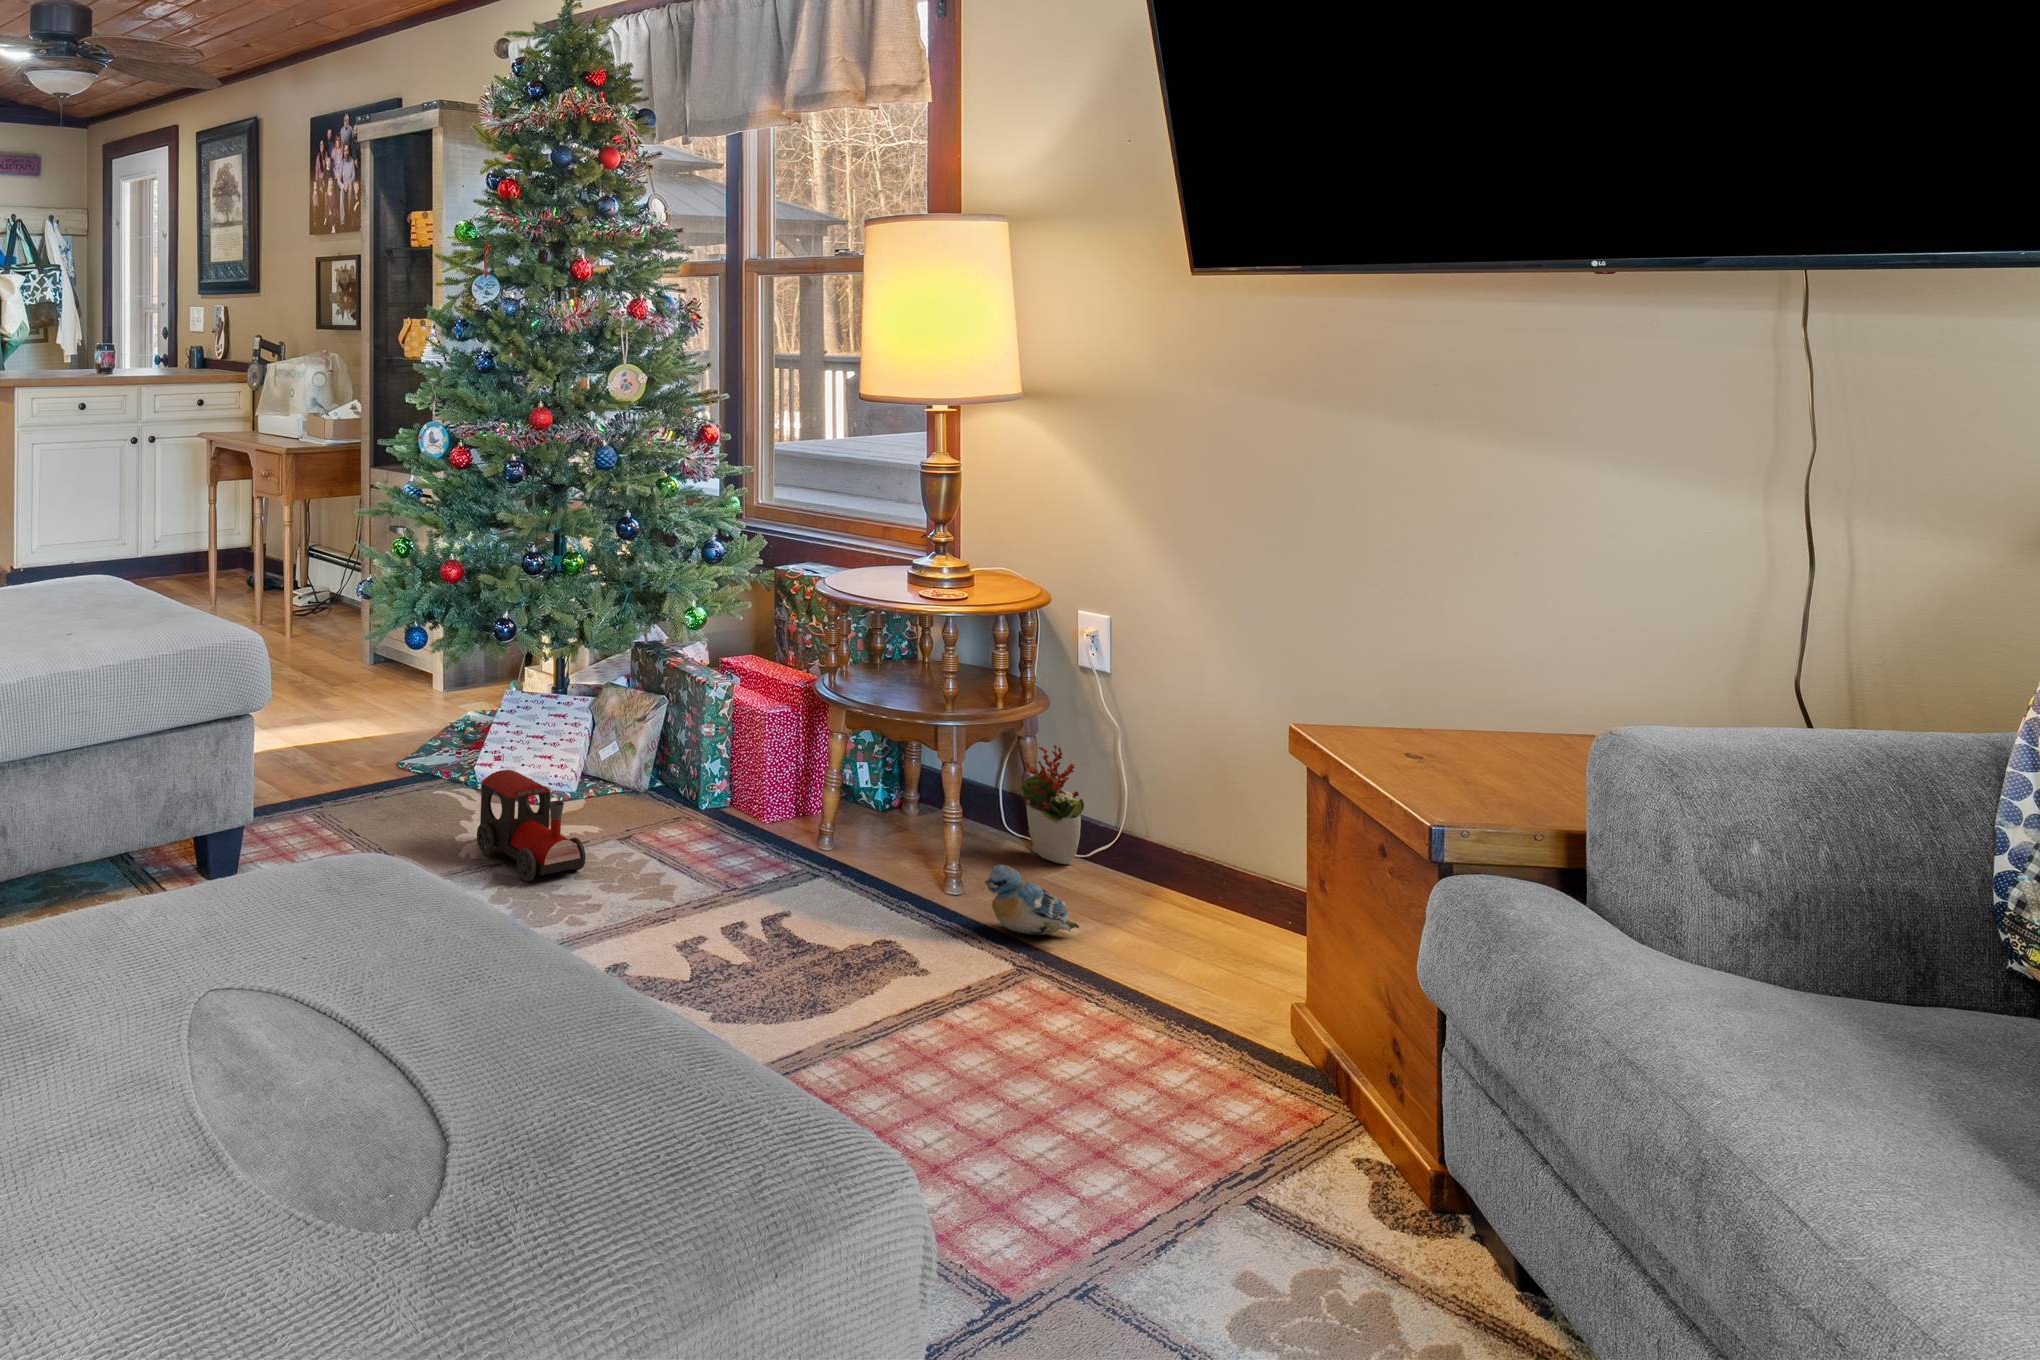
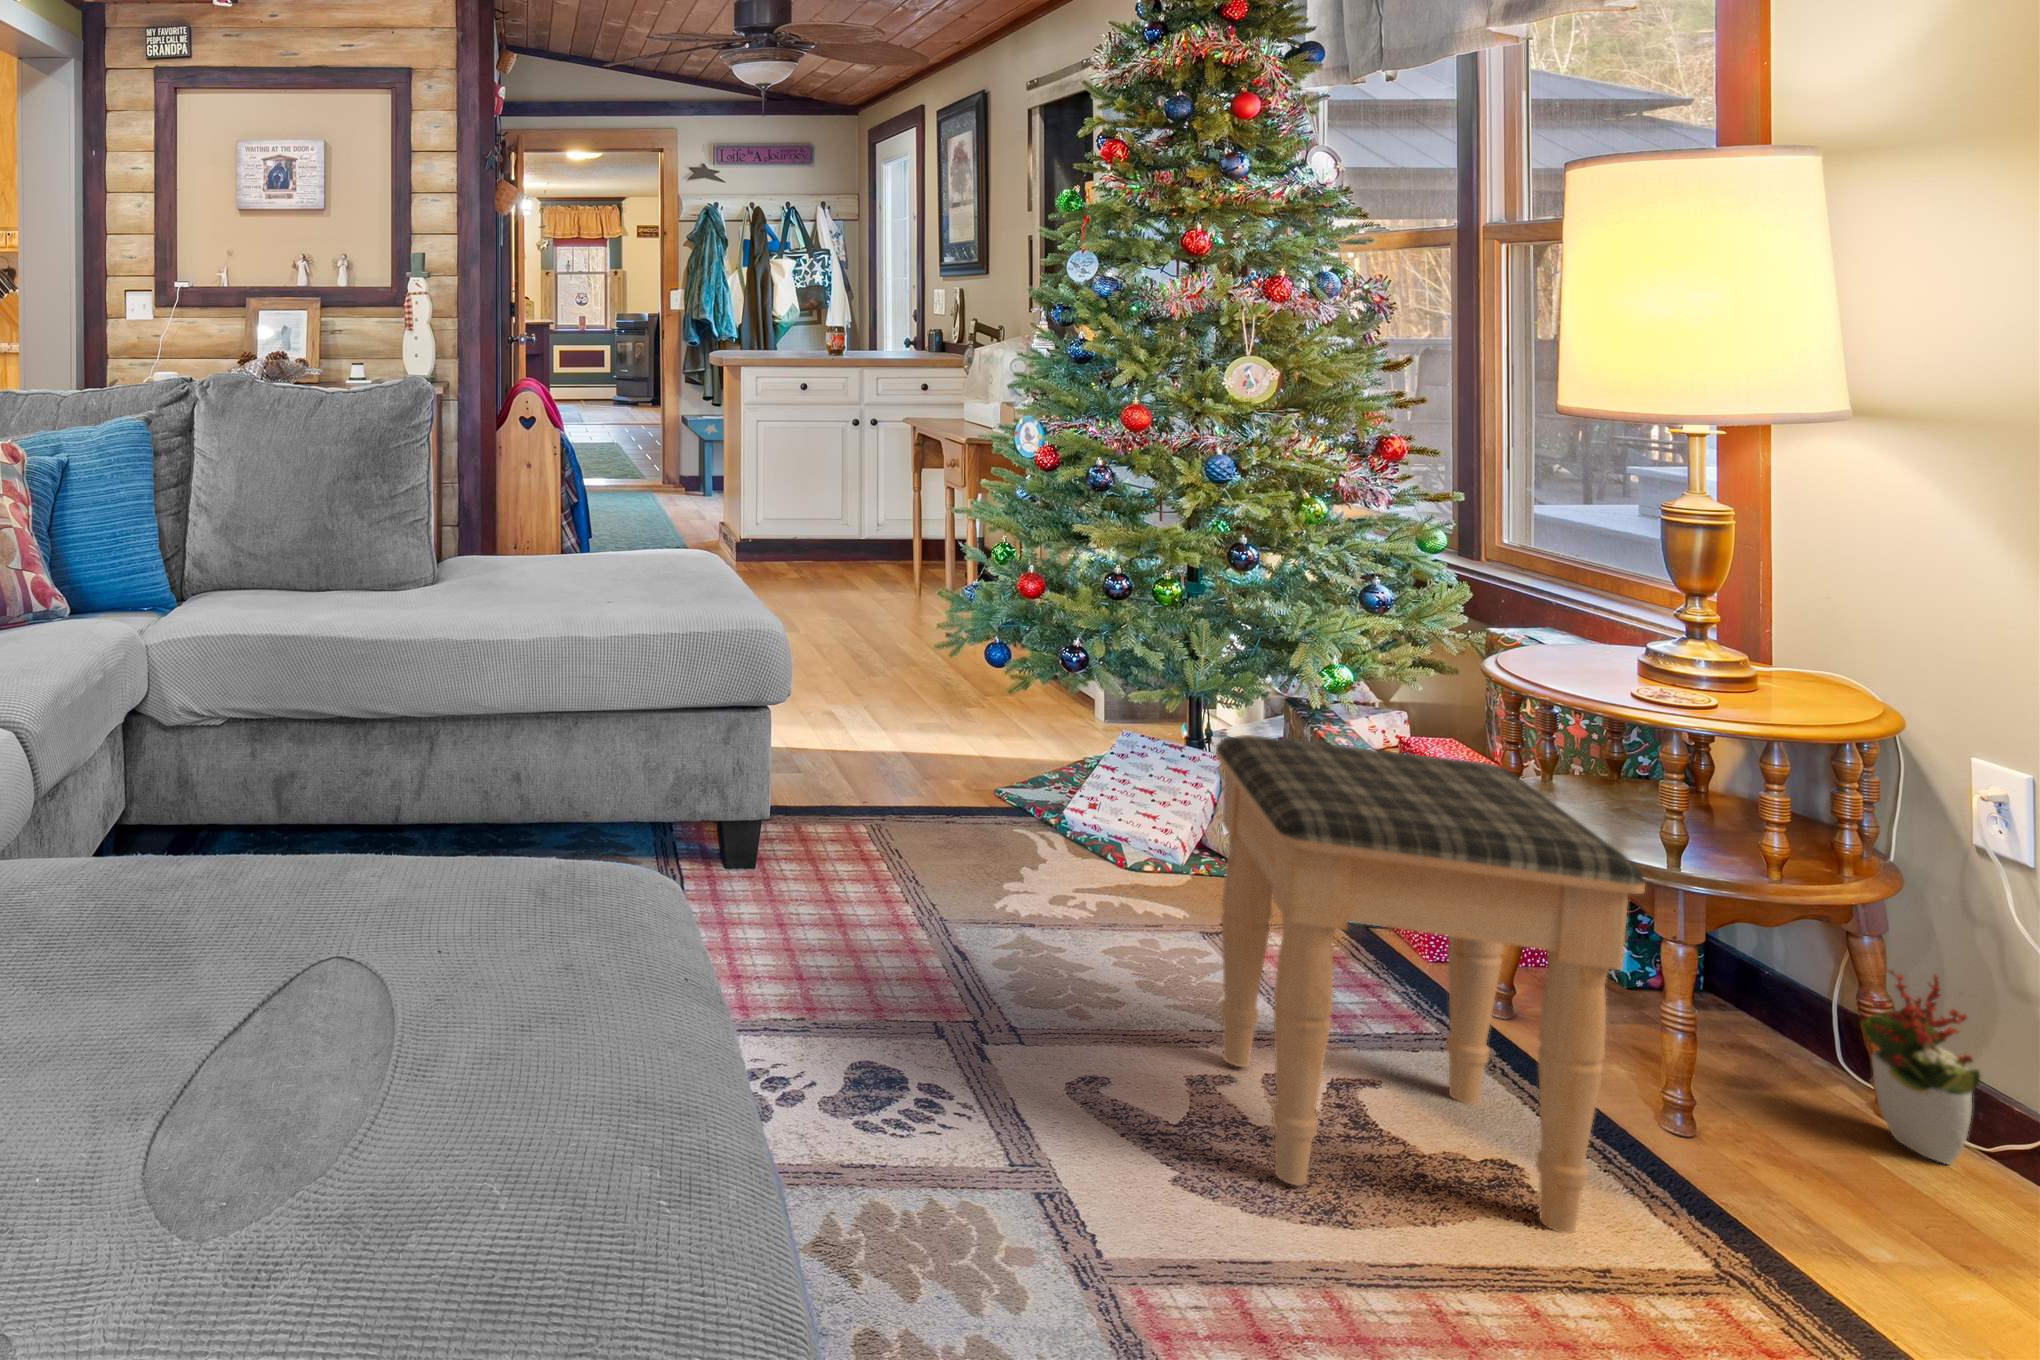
footstool: none [676,654,977,1000] -> present [1216,735,1645,1234]
toy train: present [477,770,586,881] -> none [1021,821,1135,956]
plush toy: present [985,865,1079,935] -> none [1700,1116,1878,1255]

